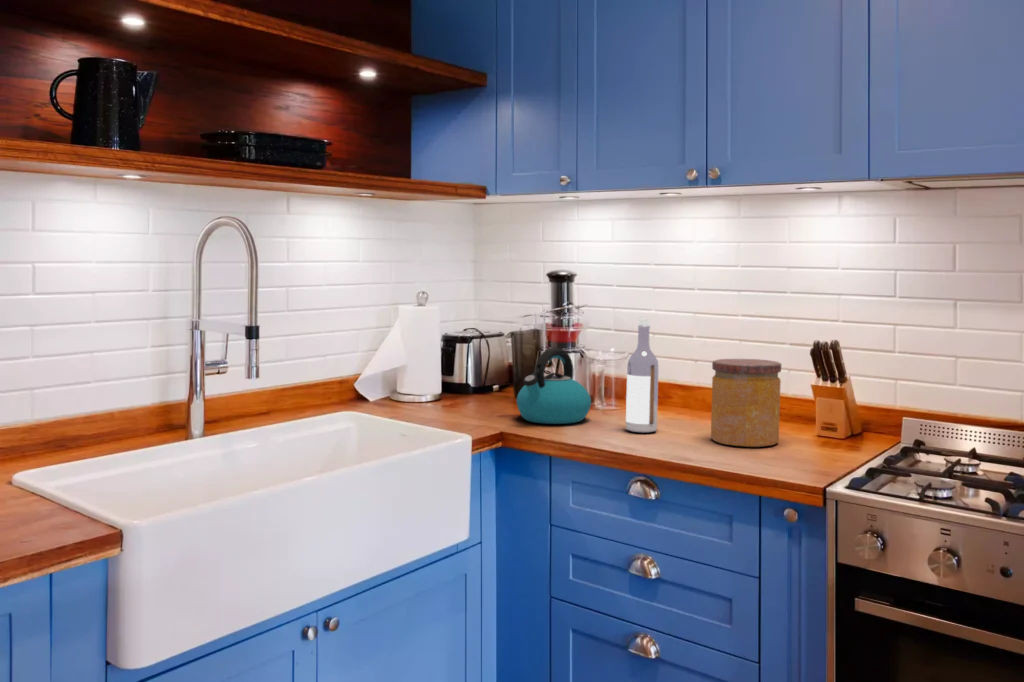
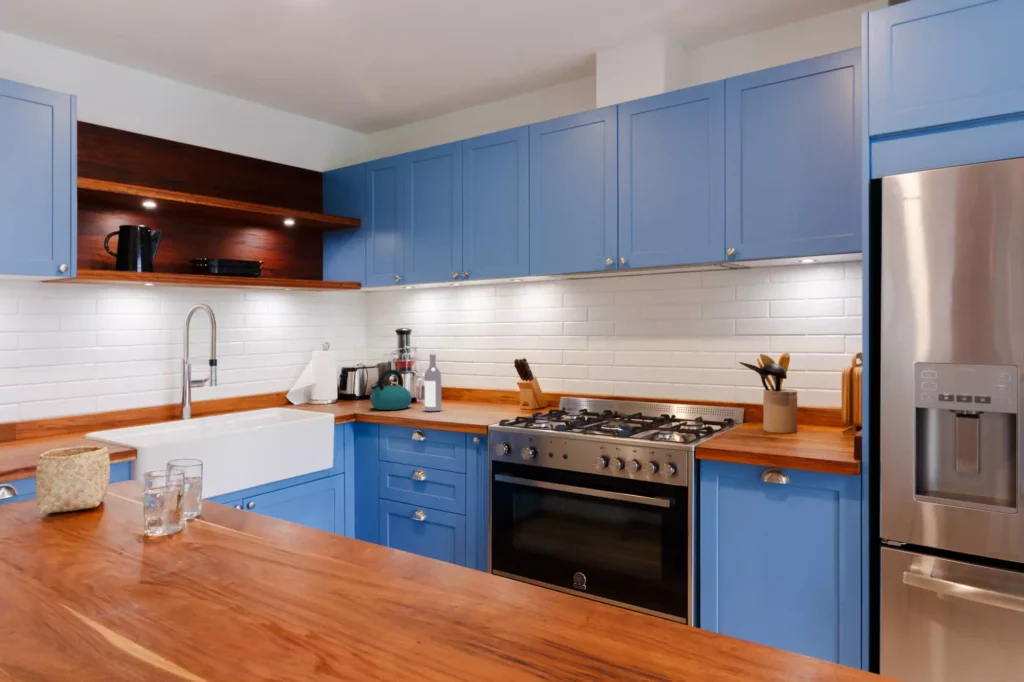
jar: present [711,359,781,447] -> none [464,370,500,414]

